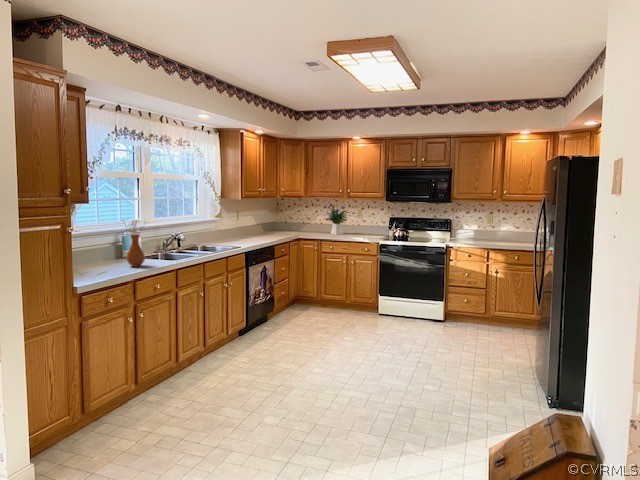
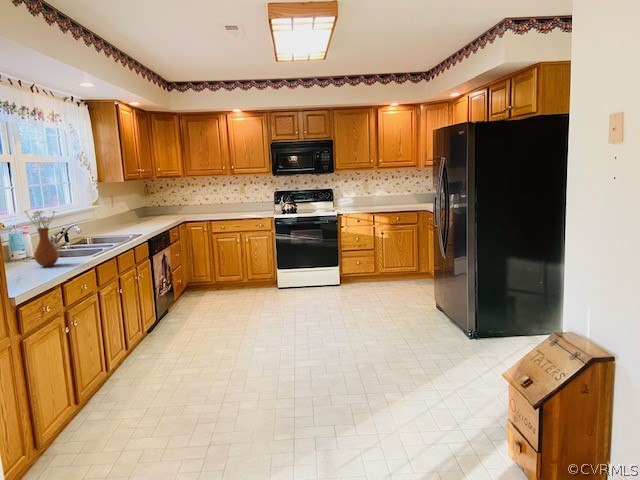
flower arrangement: present [326,205,350,235] -> none [204,182,235,214]

